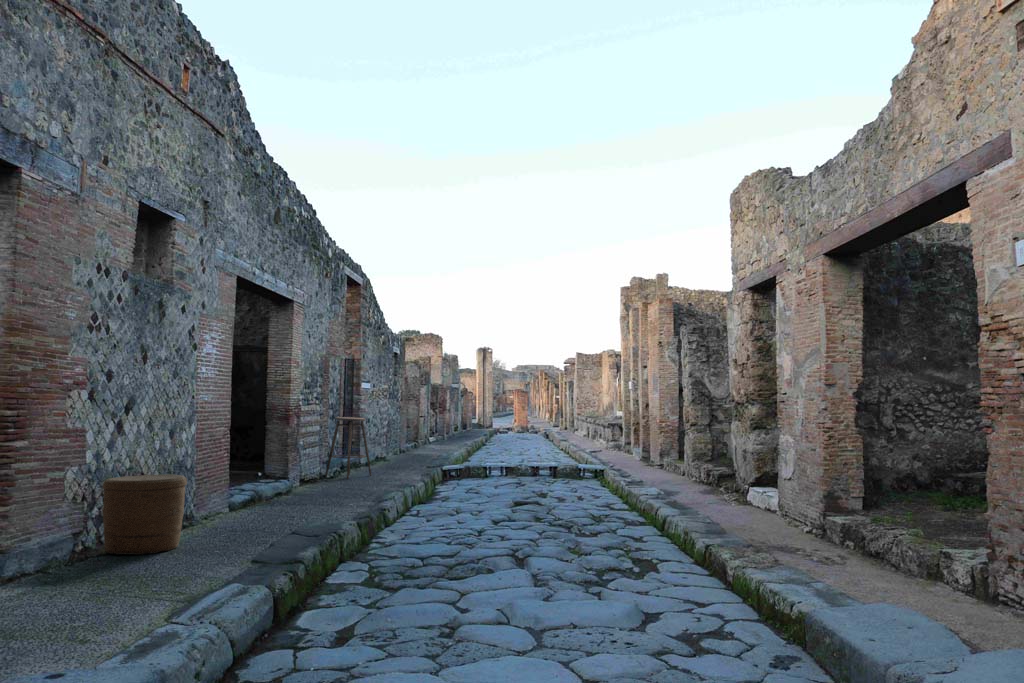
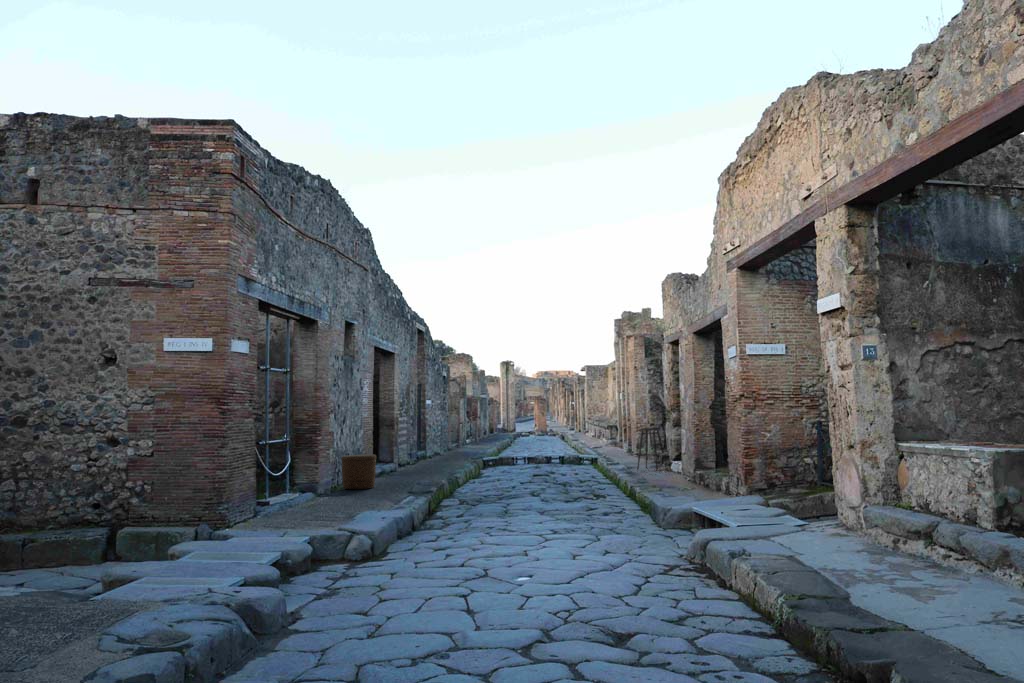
stool: present [325,417,371,479] -> present [637,428,664,470]

